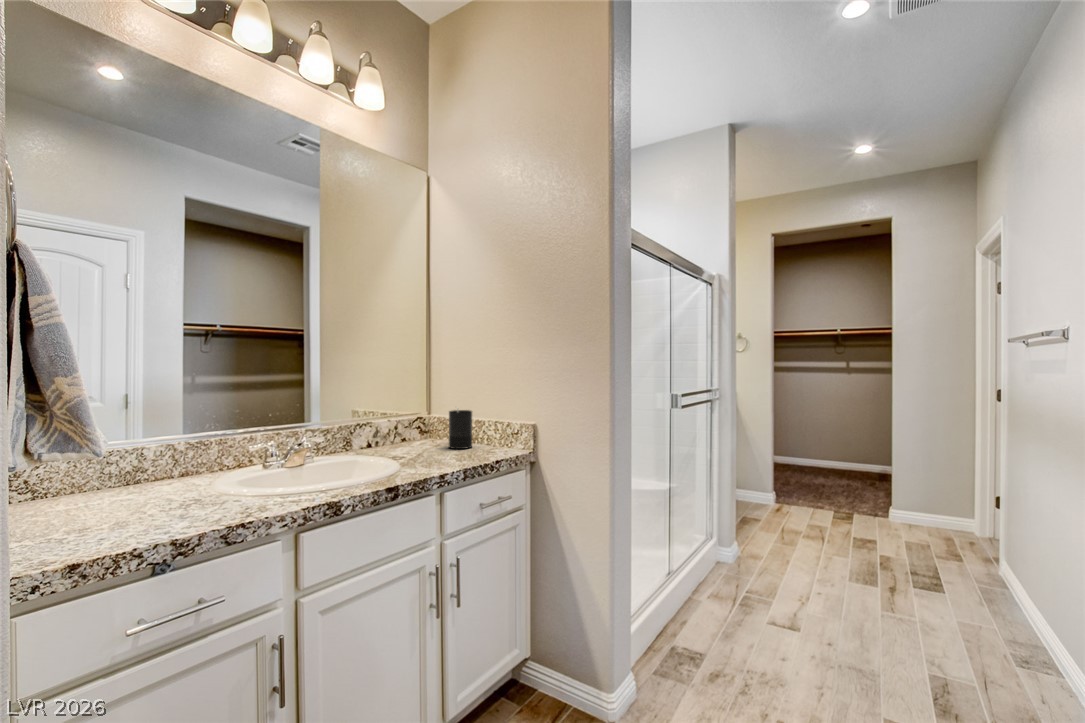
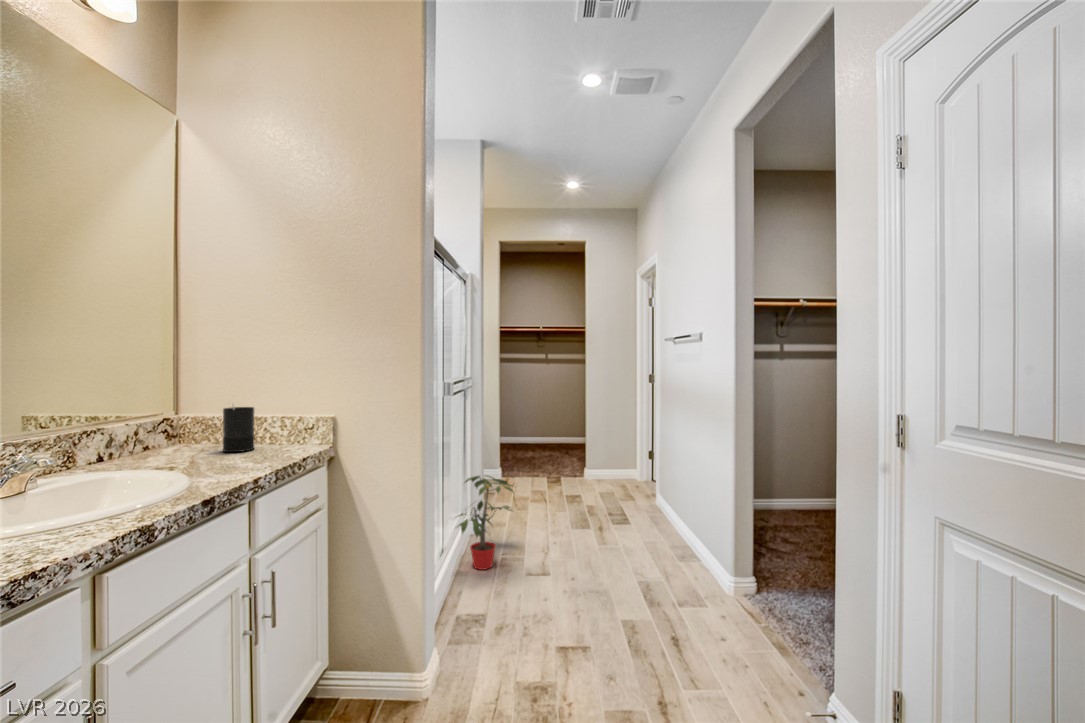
potted plant: none [684,497,767,605] -> present [458,476,513,570]

